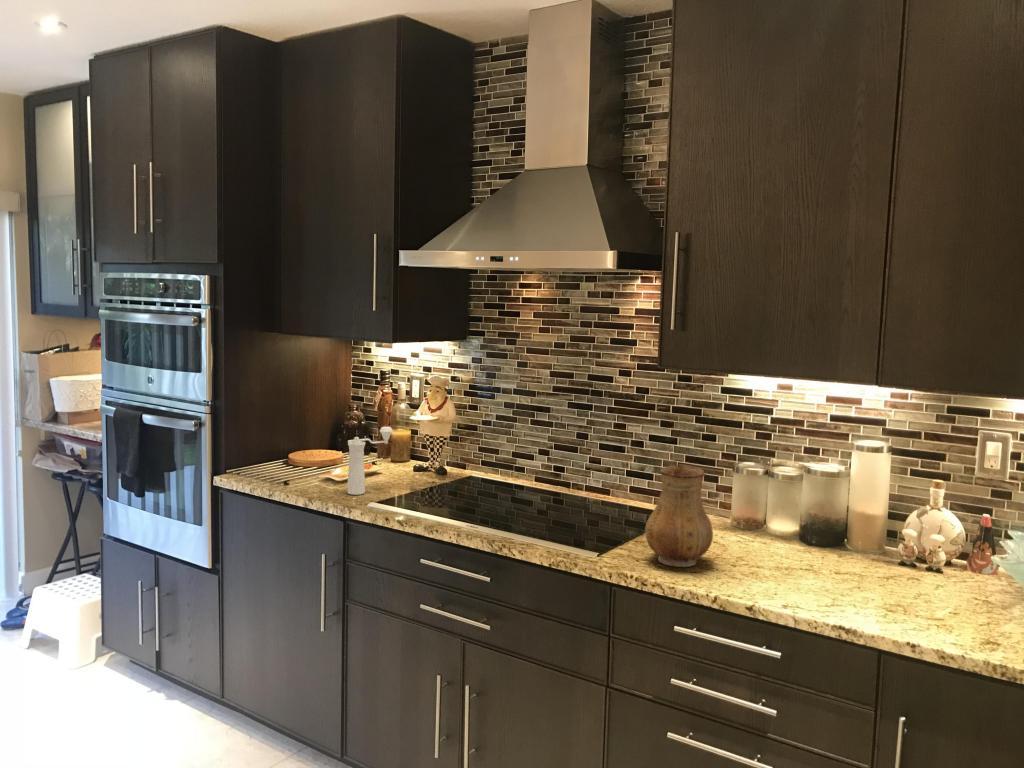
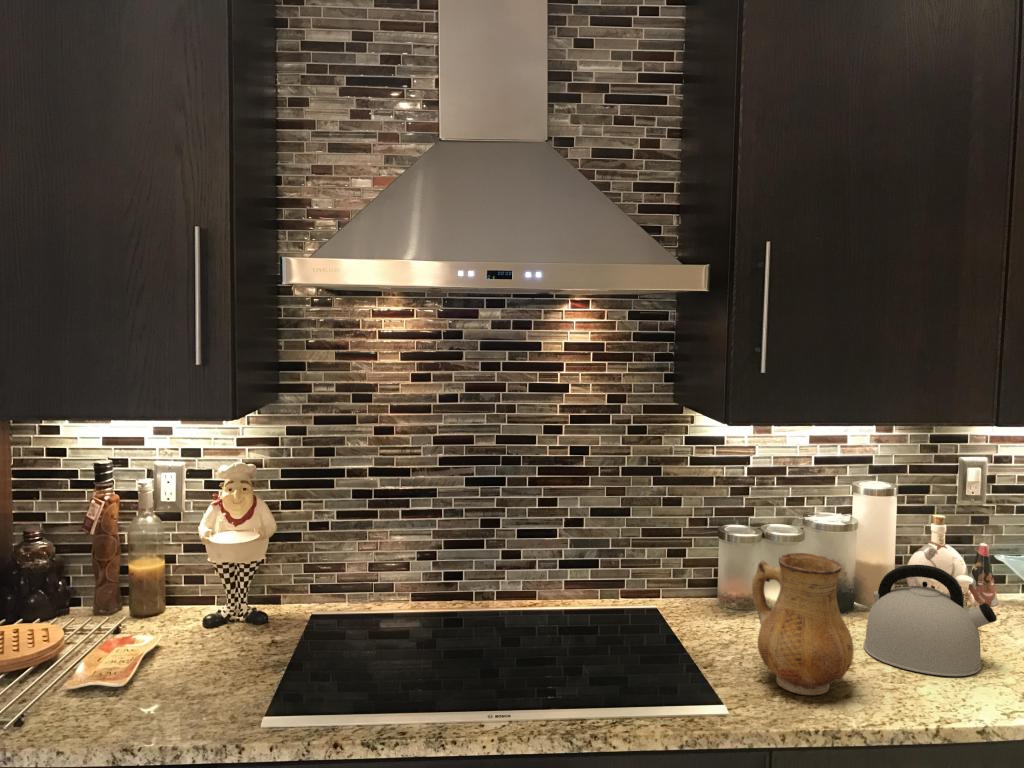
pepper mill: present [348,427,393,495] -> none [165,568,232,714]
kettle: none [768,499,860,590] -> present [863,565,997,676]

